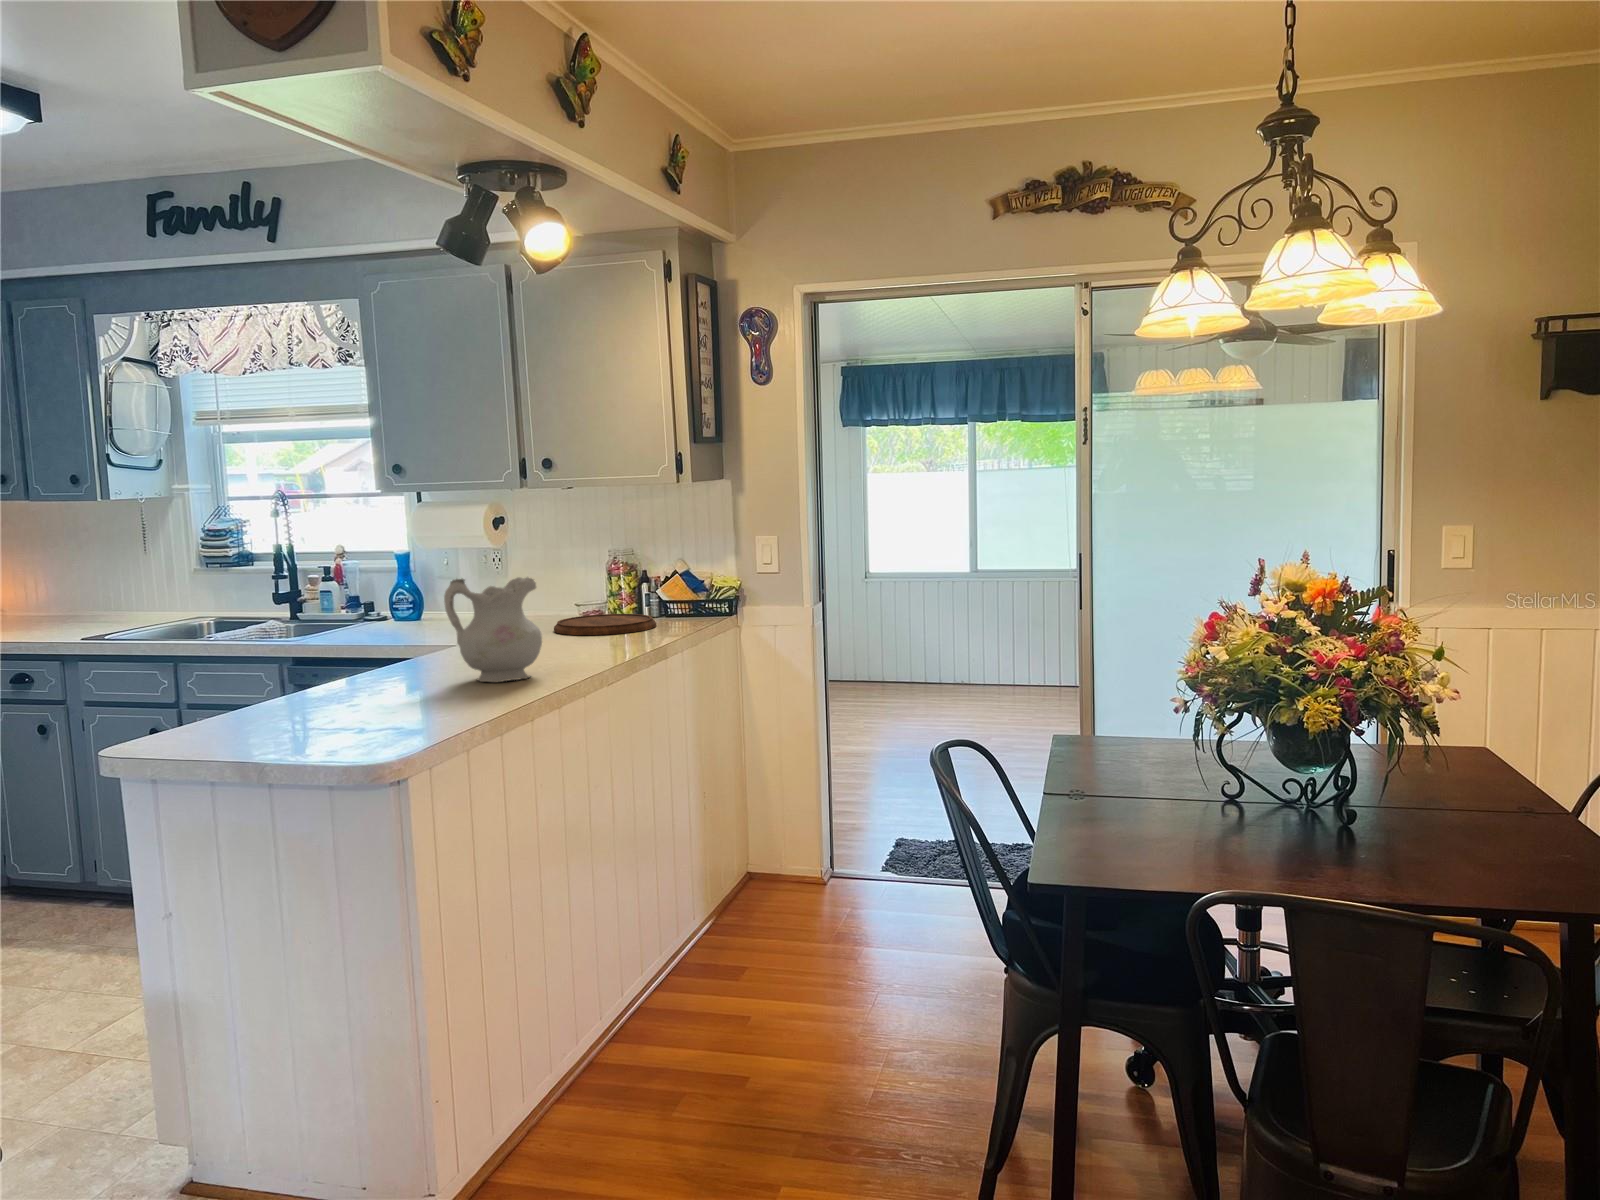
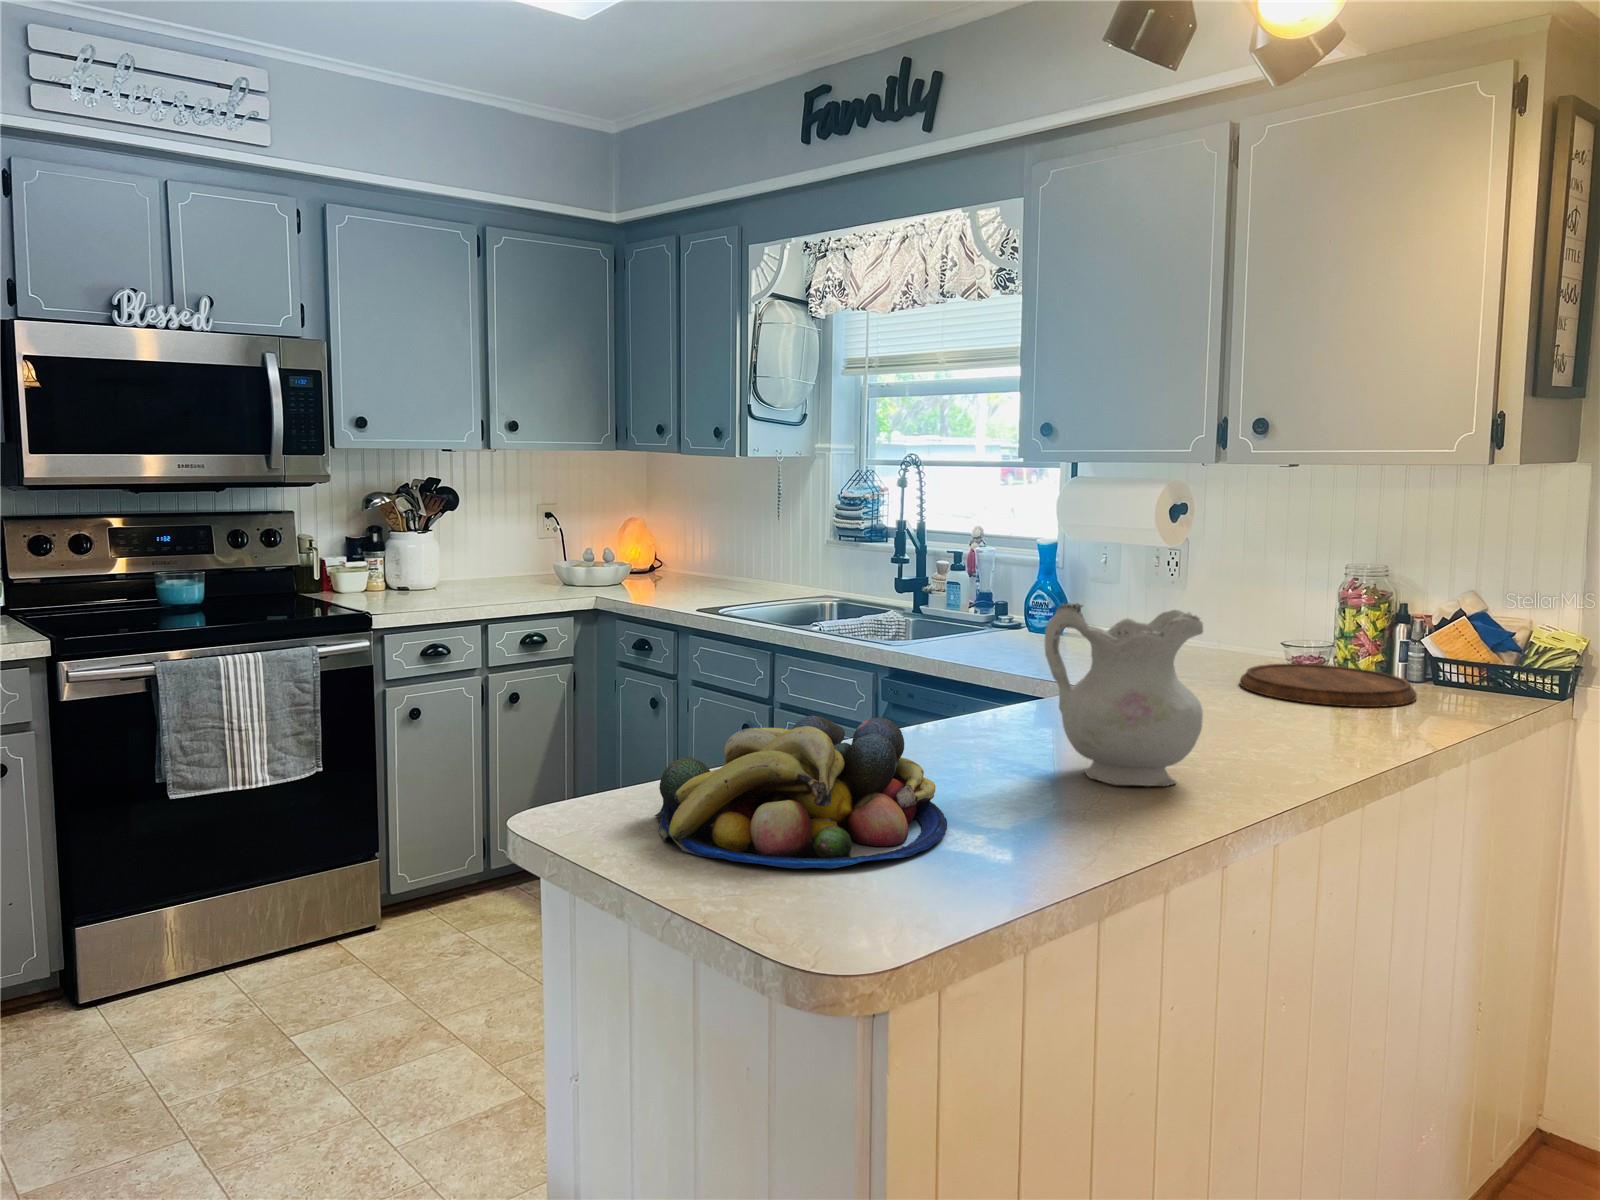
fruit bowl: none [214,655,412,744] -> present [655,715,947,869]

